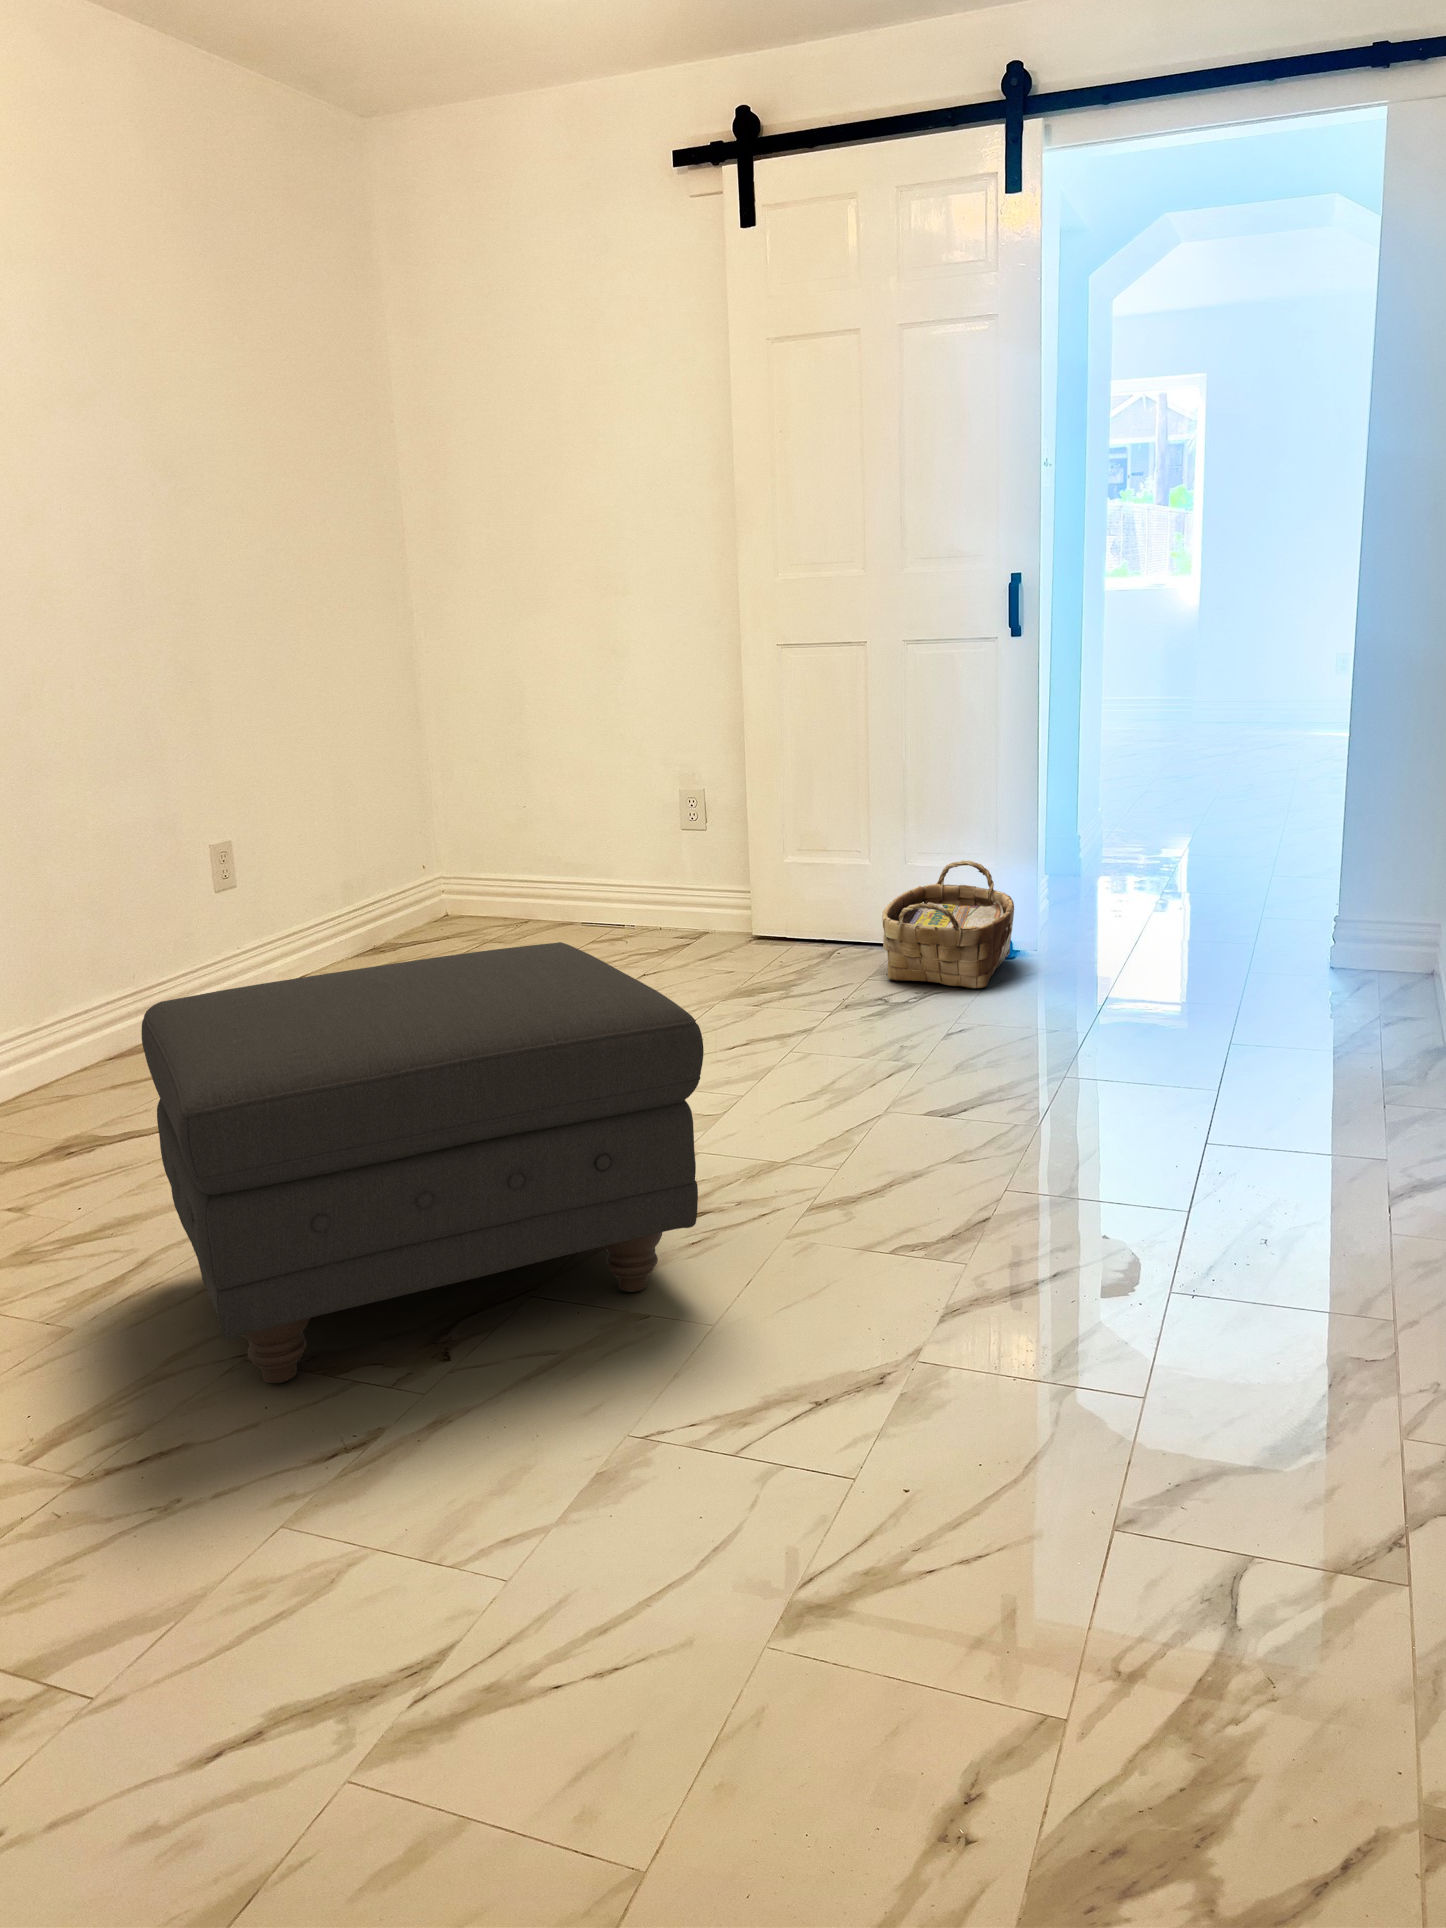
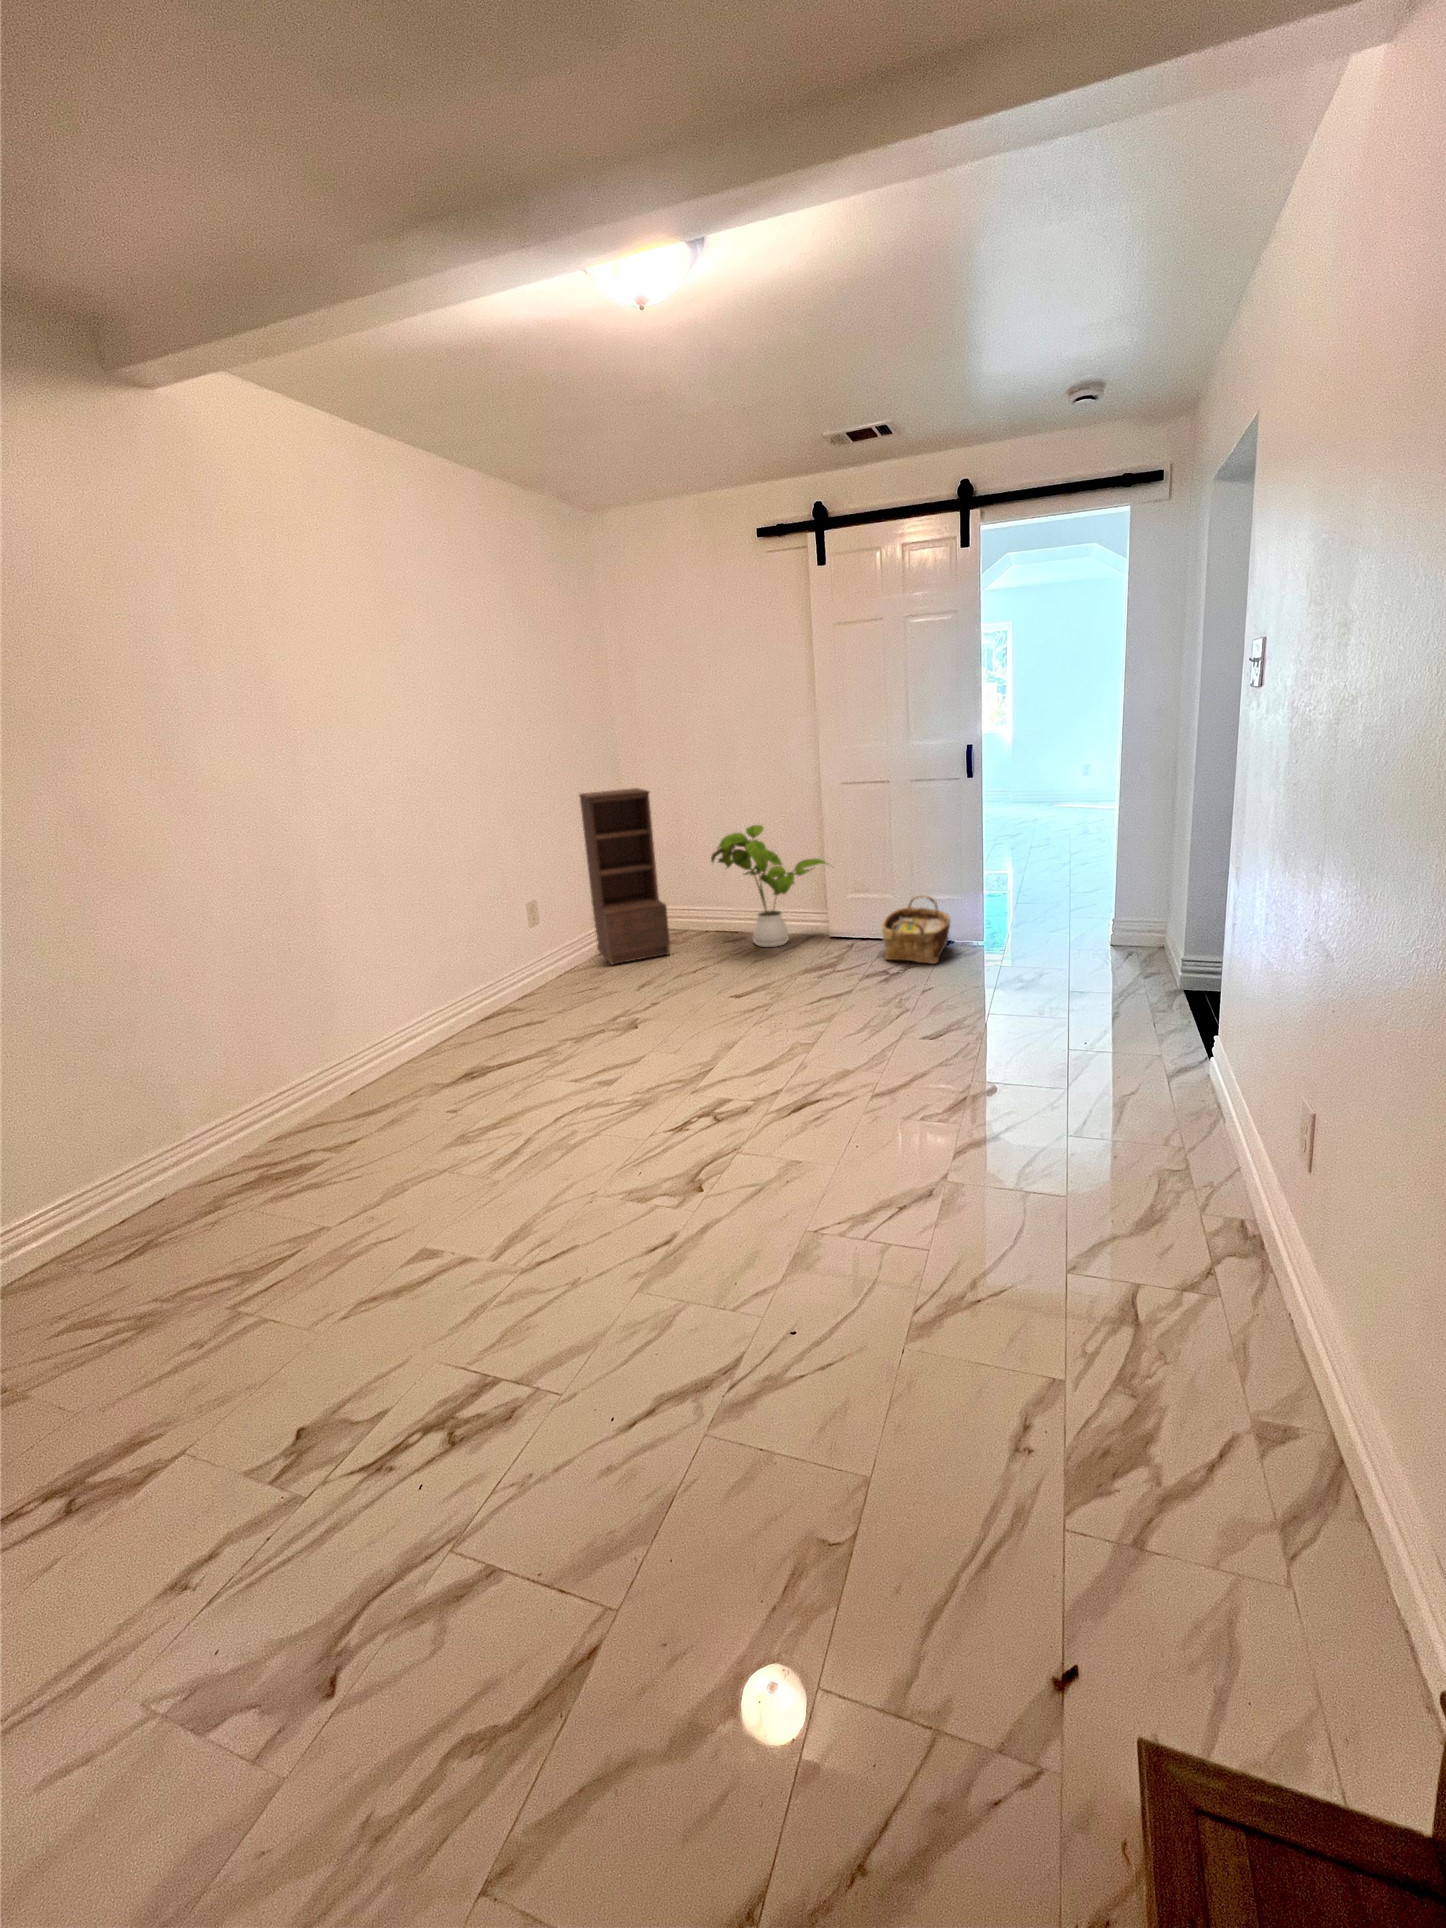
bookshelf: none [329,648,488,975] -> present [579,788,670,965]
house plant: none [571,719,802,953] -> present [711,825,832,947]
ottoman: present [142,942,704,1383] -> none [526,962,828,1209]

